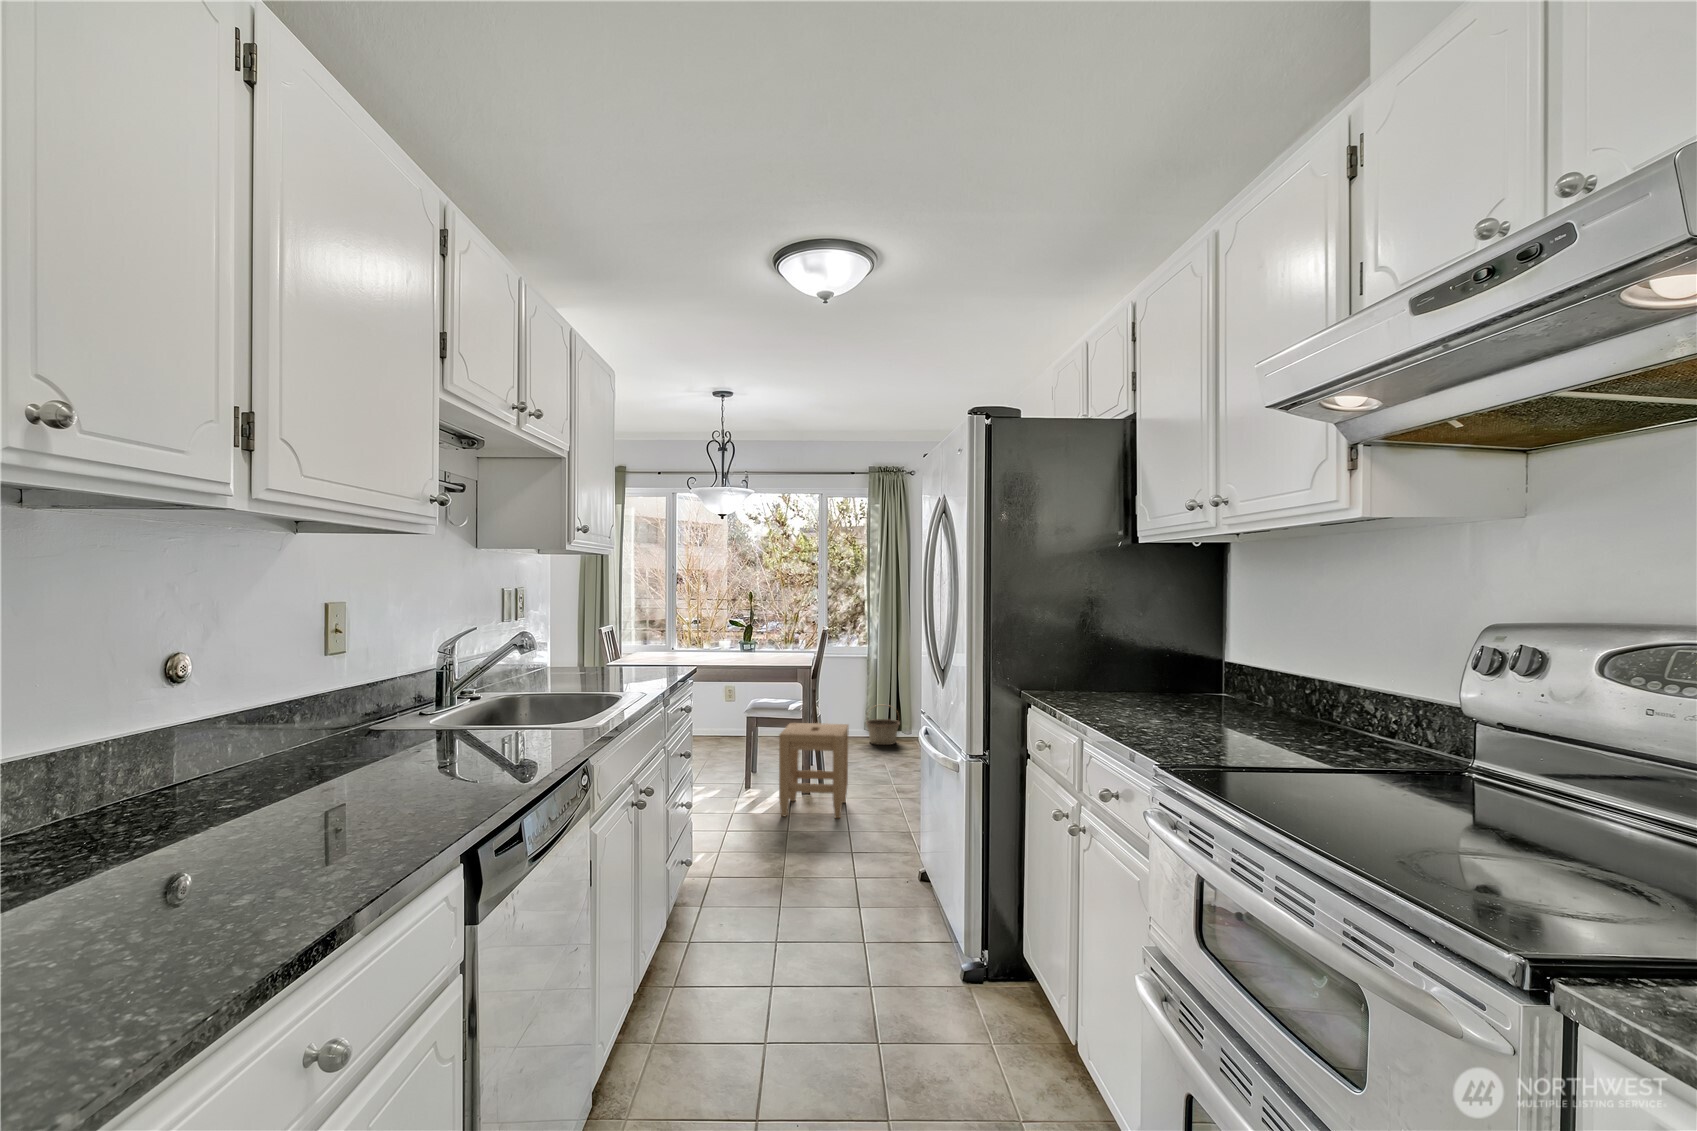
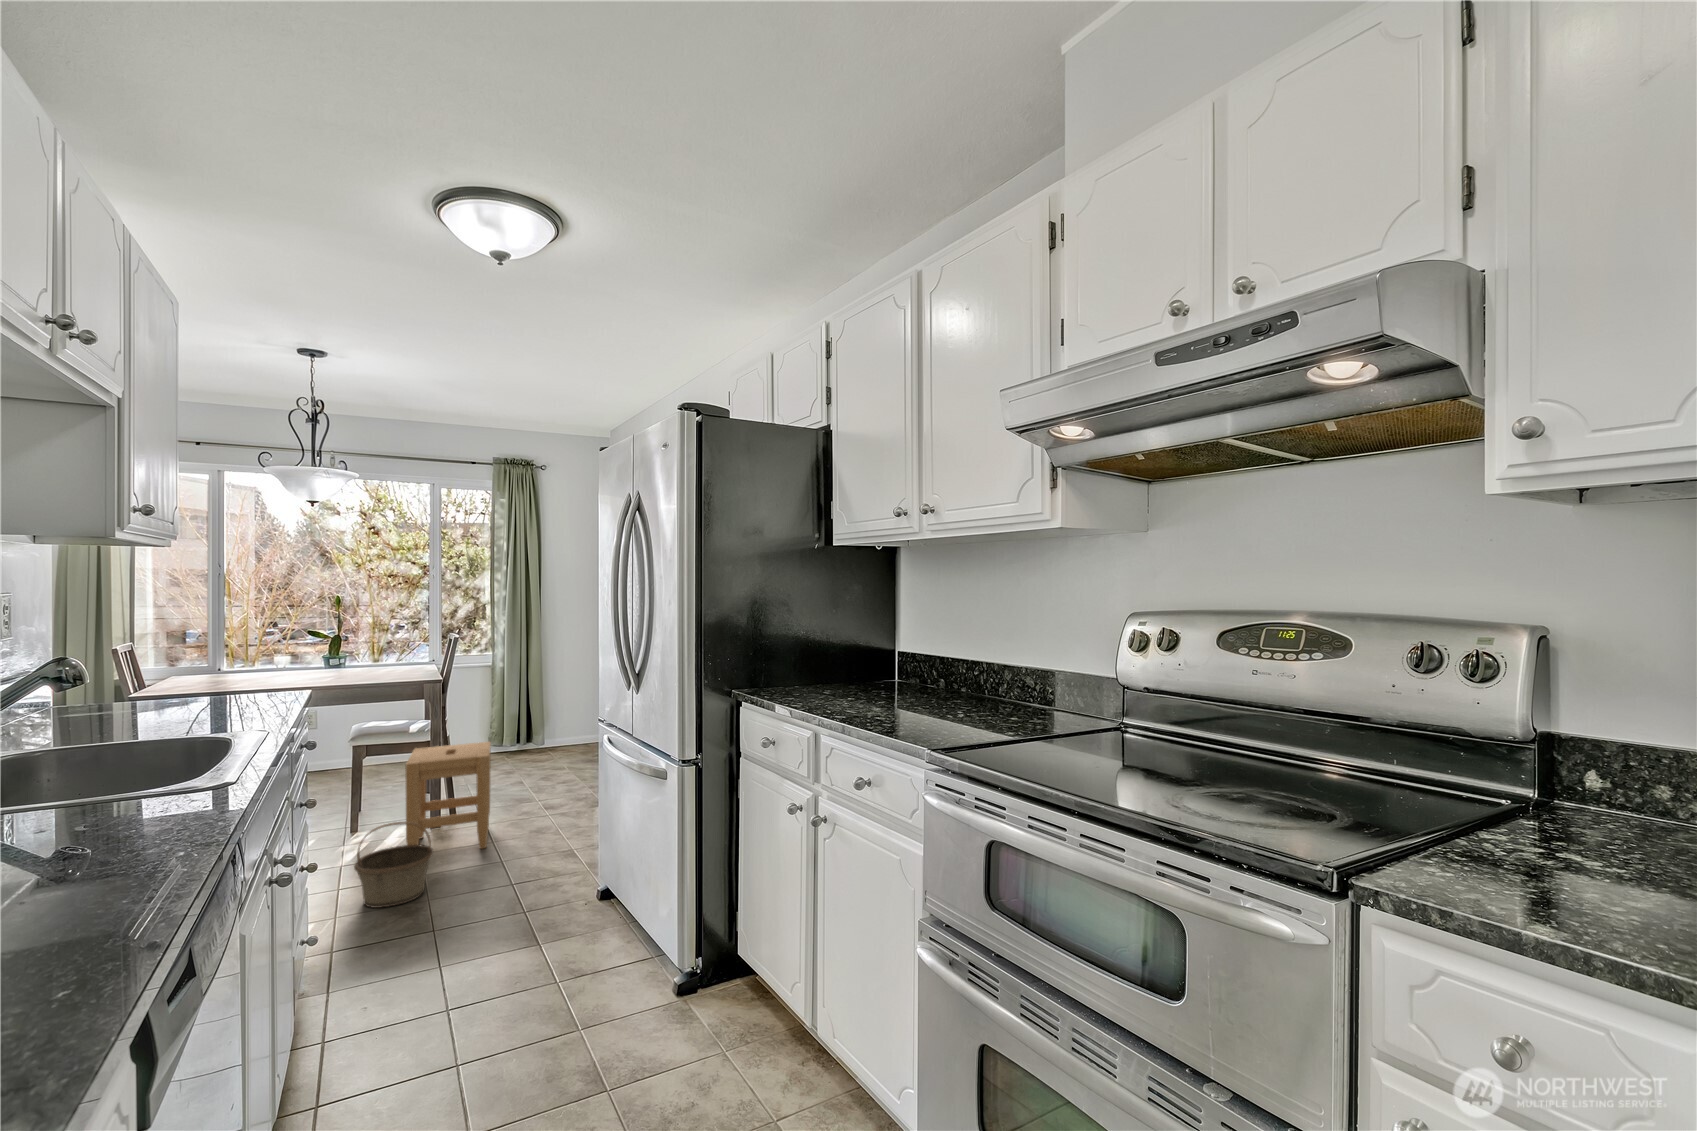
basket: present [866,705,900,745] -> present [354,822,433,908]

